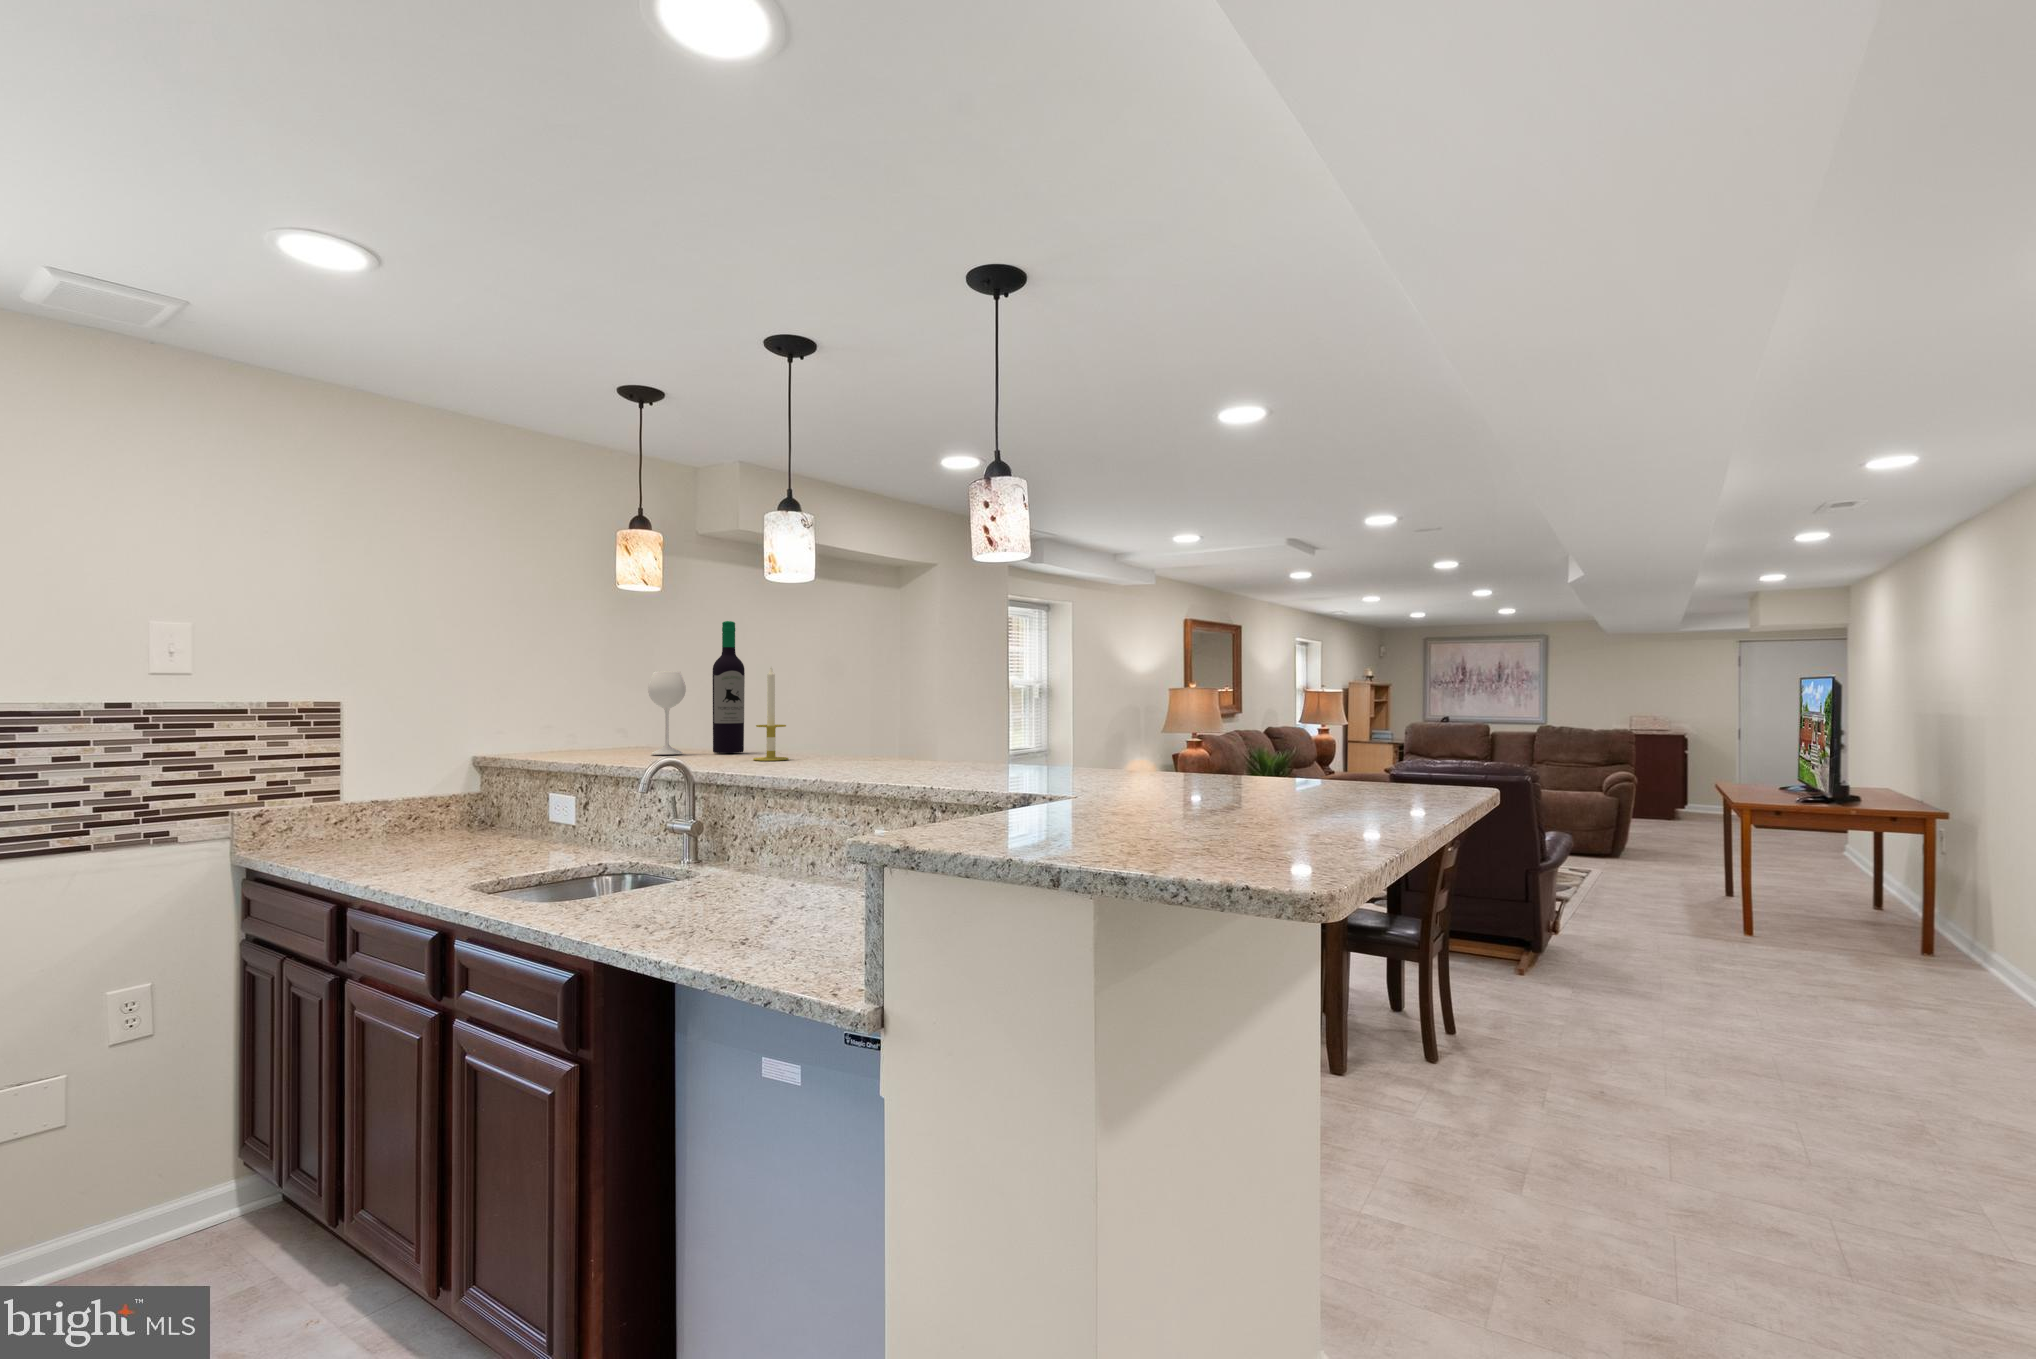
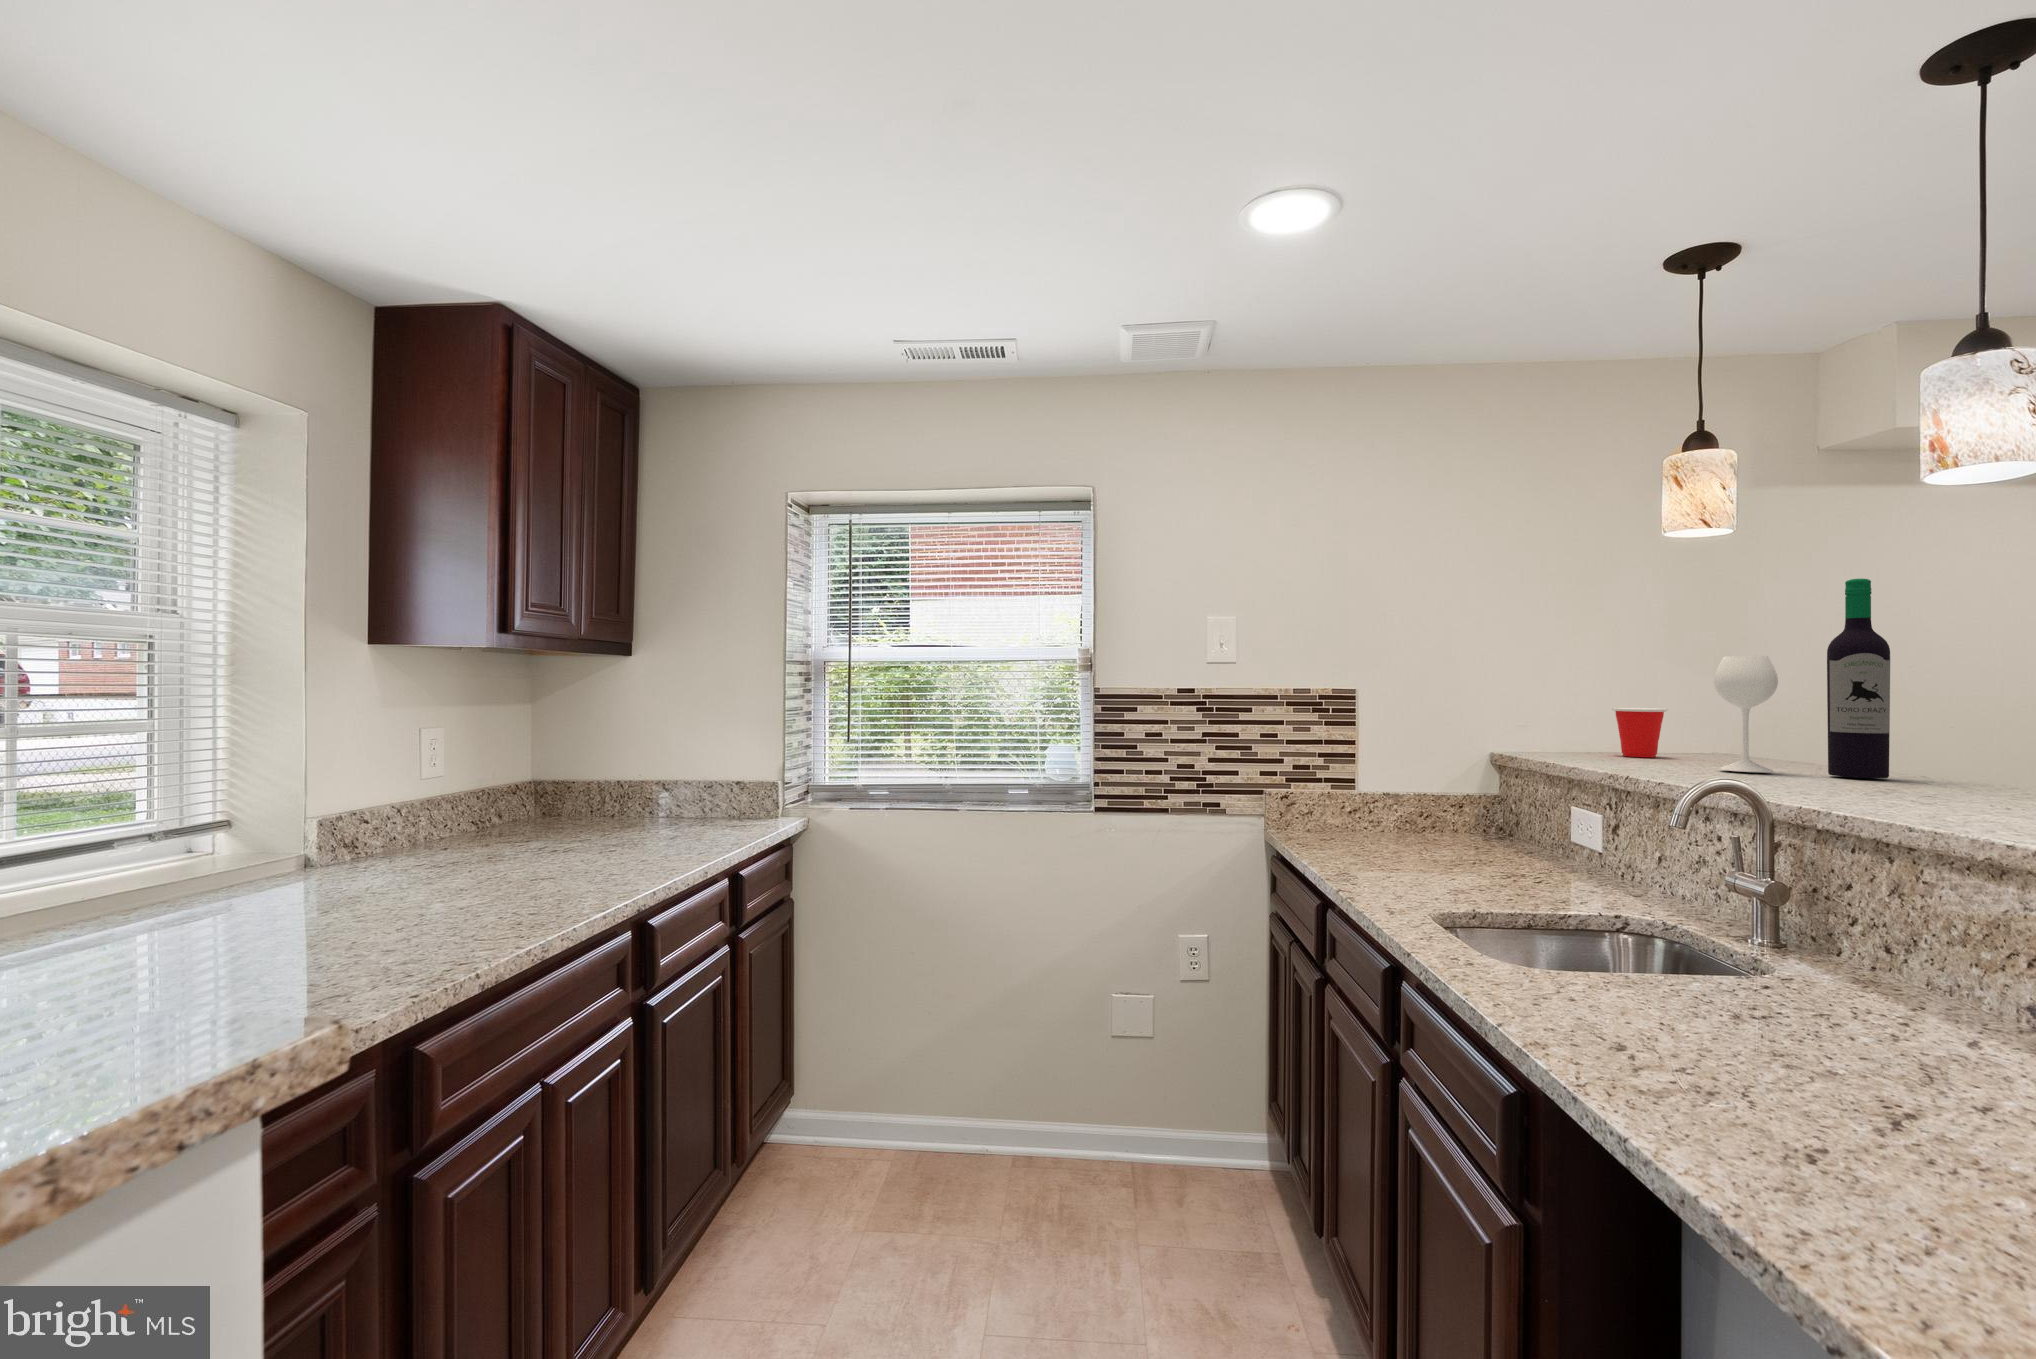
candle: present [753,668,789,761] -> none [1902,642,1983,800]
cup: none [571,711,611,750] -> present [1612,708,1667,757]

